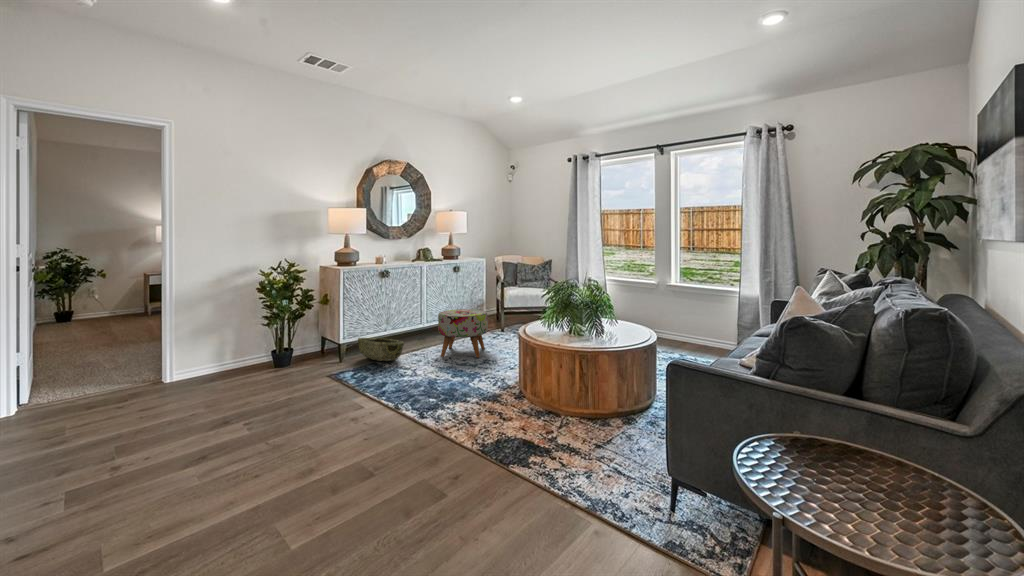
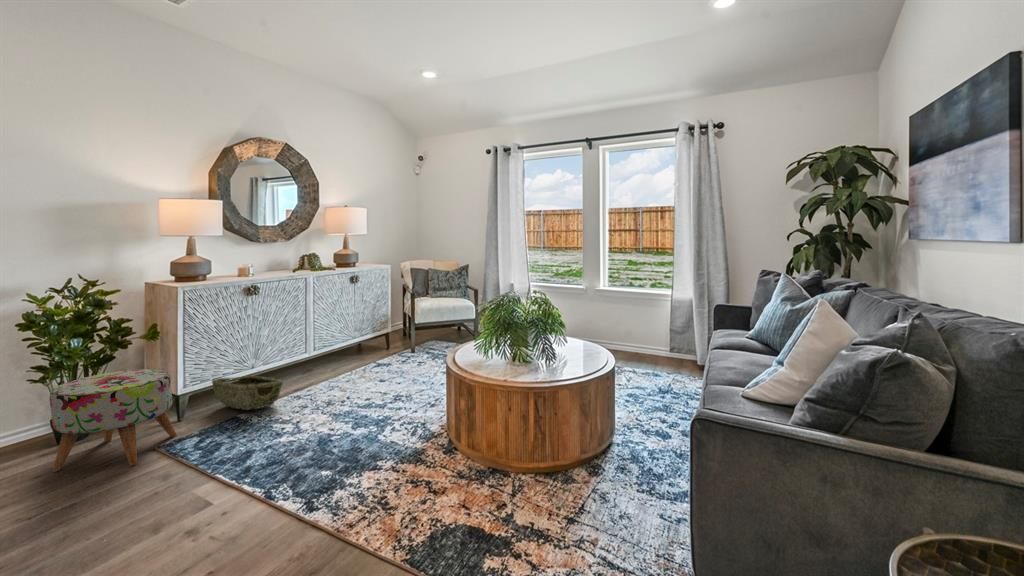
ottoman: present [438,309,488,358] -> present [49,369,177,472]

